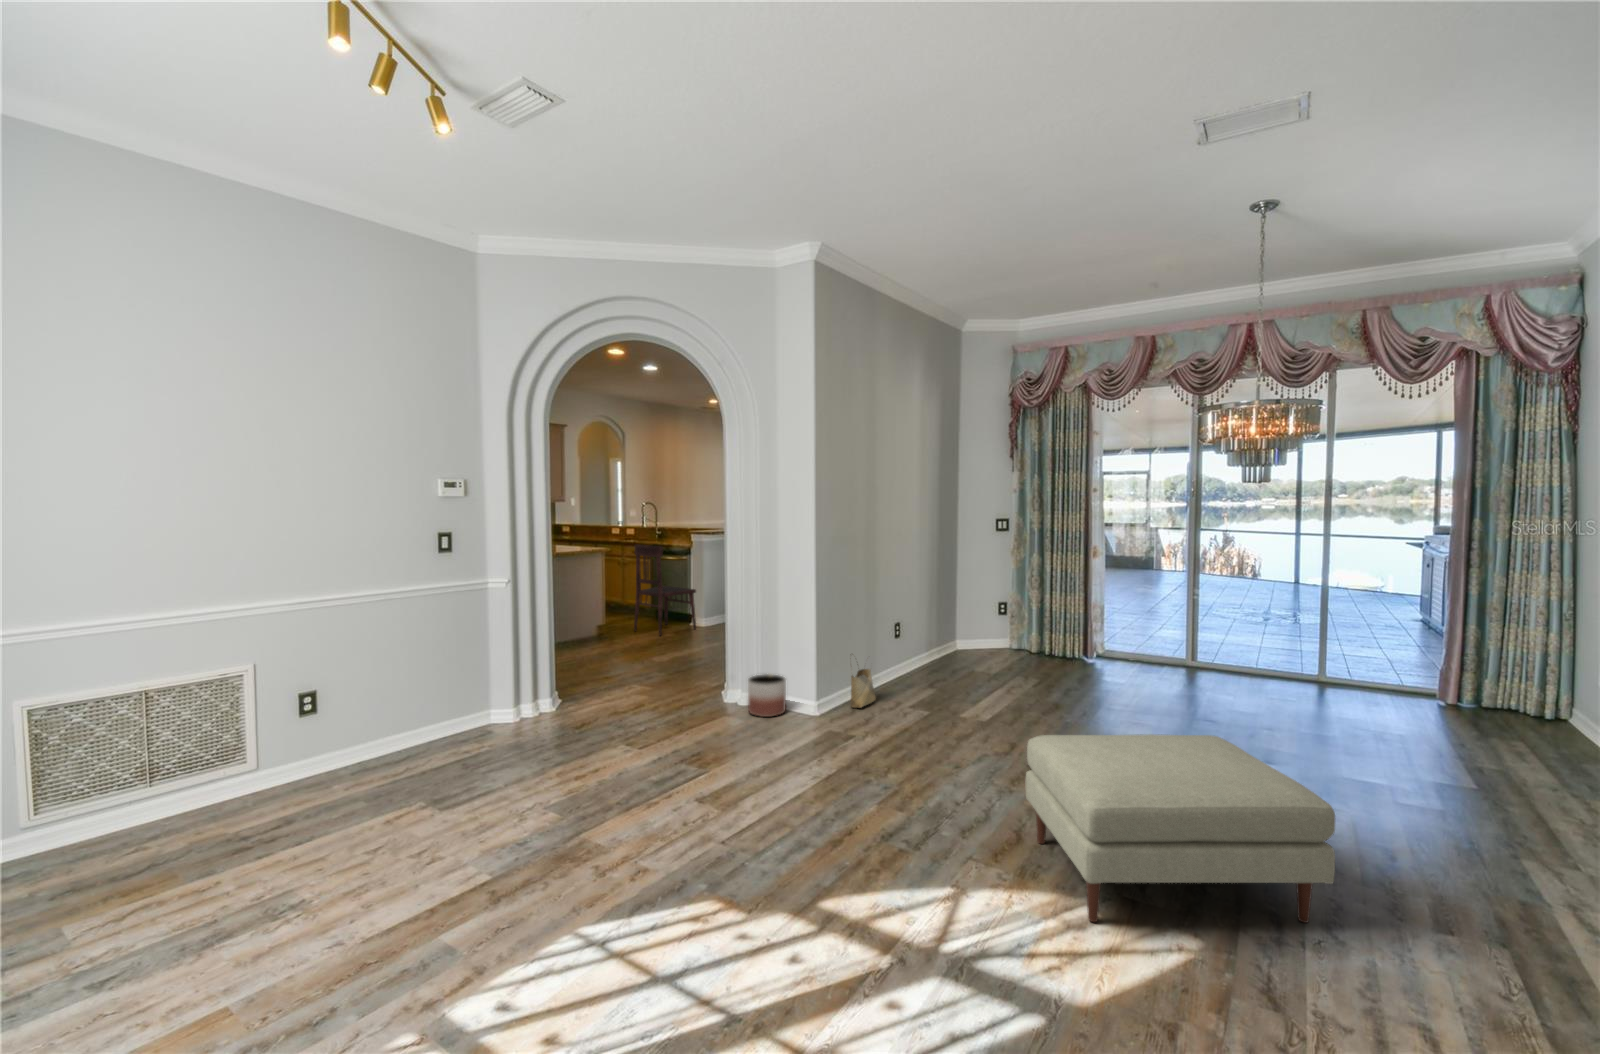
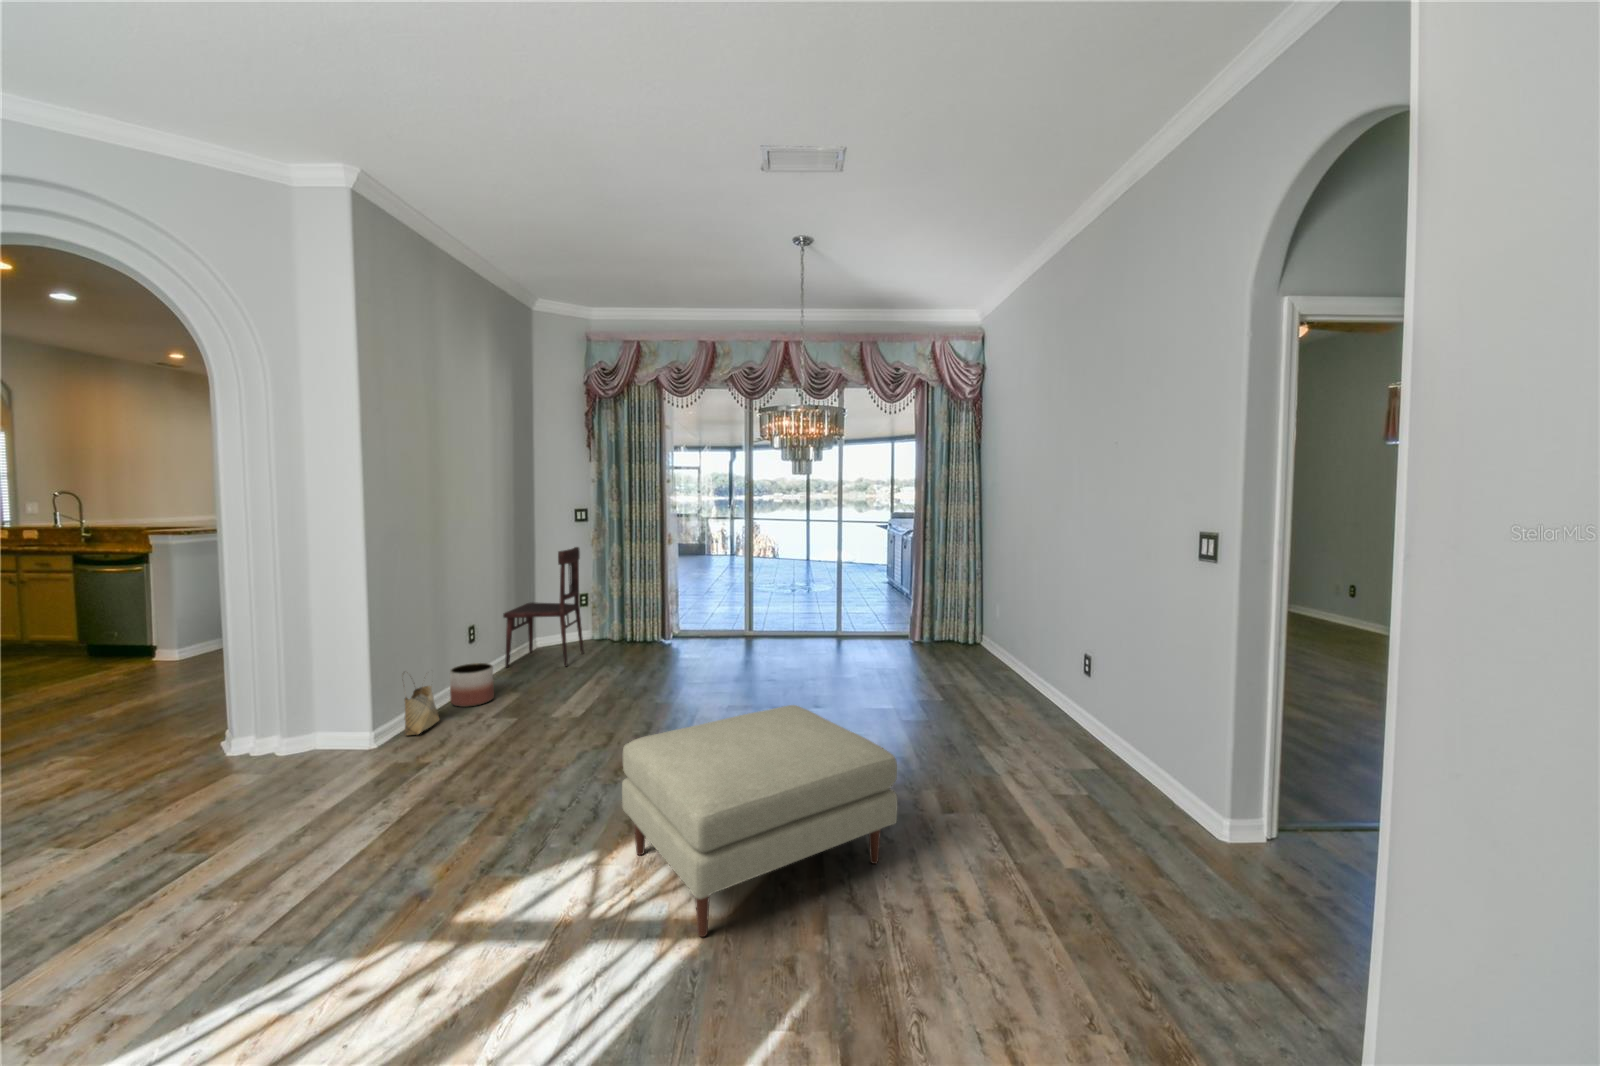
dining chair: present [634,545,696,636] -> present [503,547,584,667]
planter: present [748,674,786,717] -> present [450,663,494,707]

